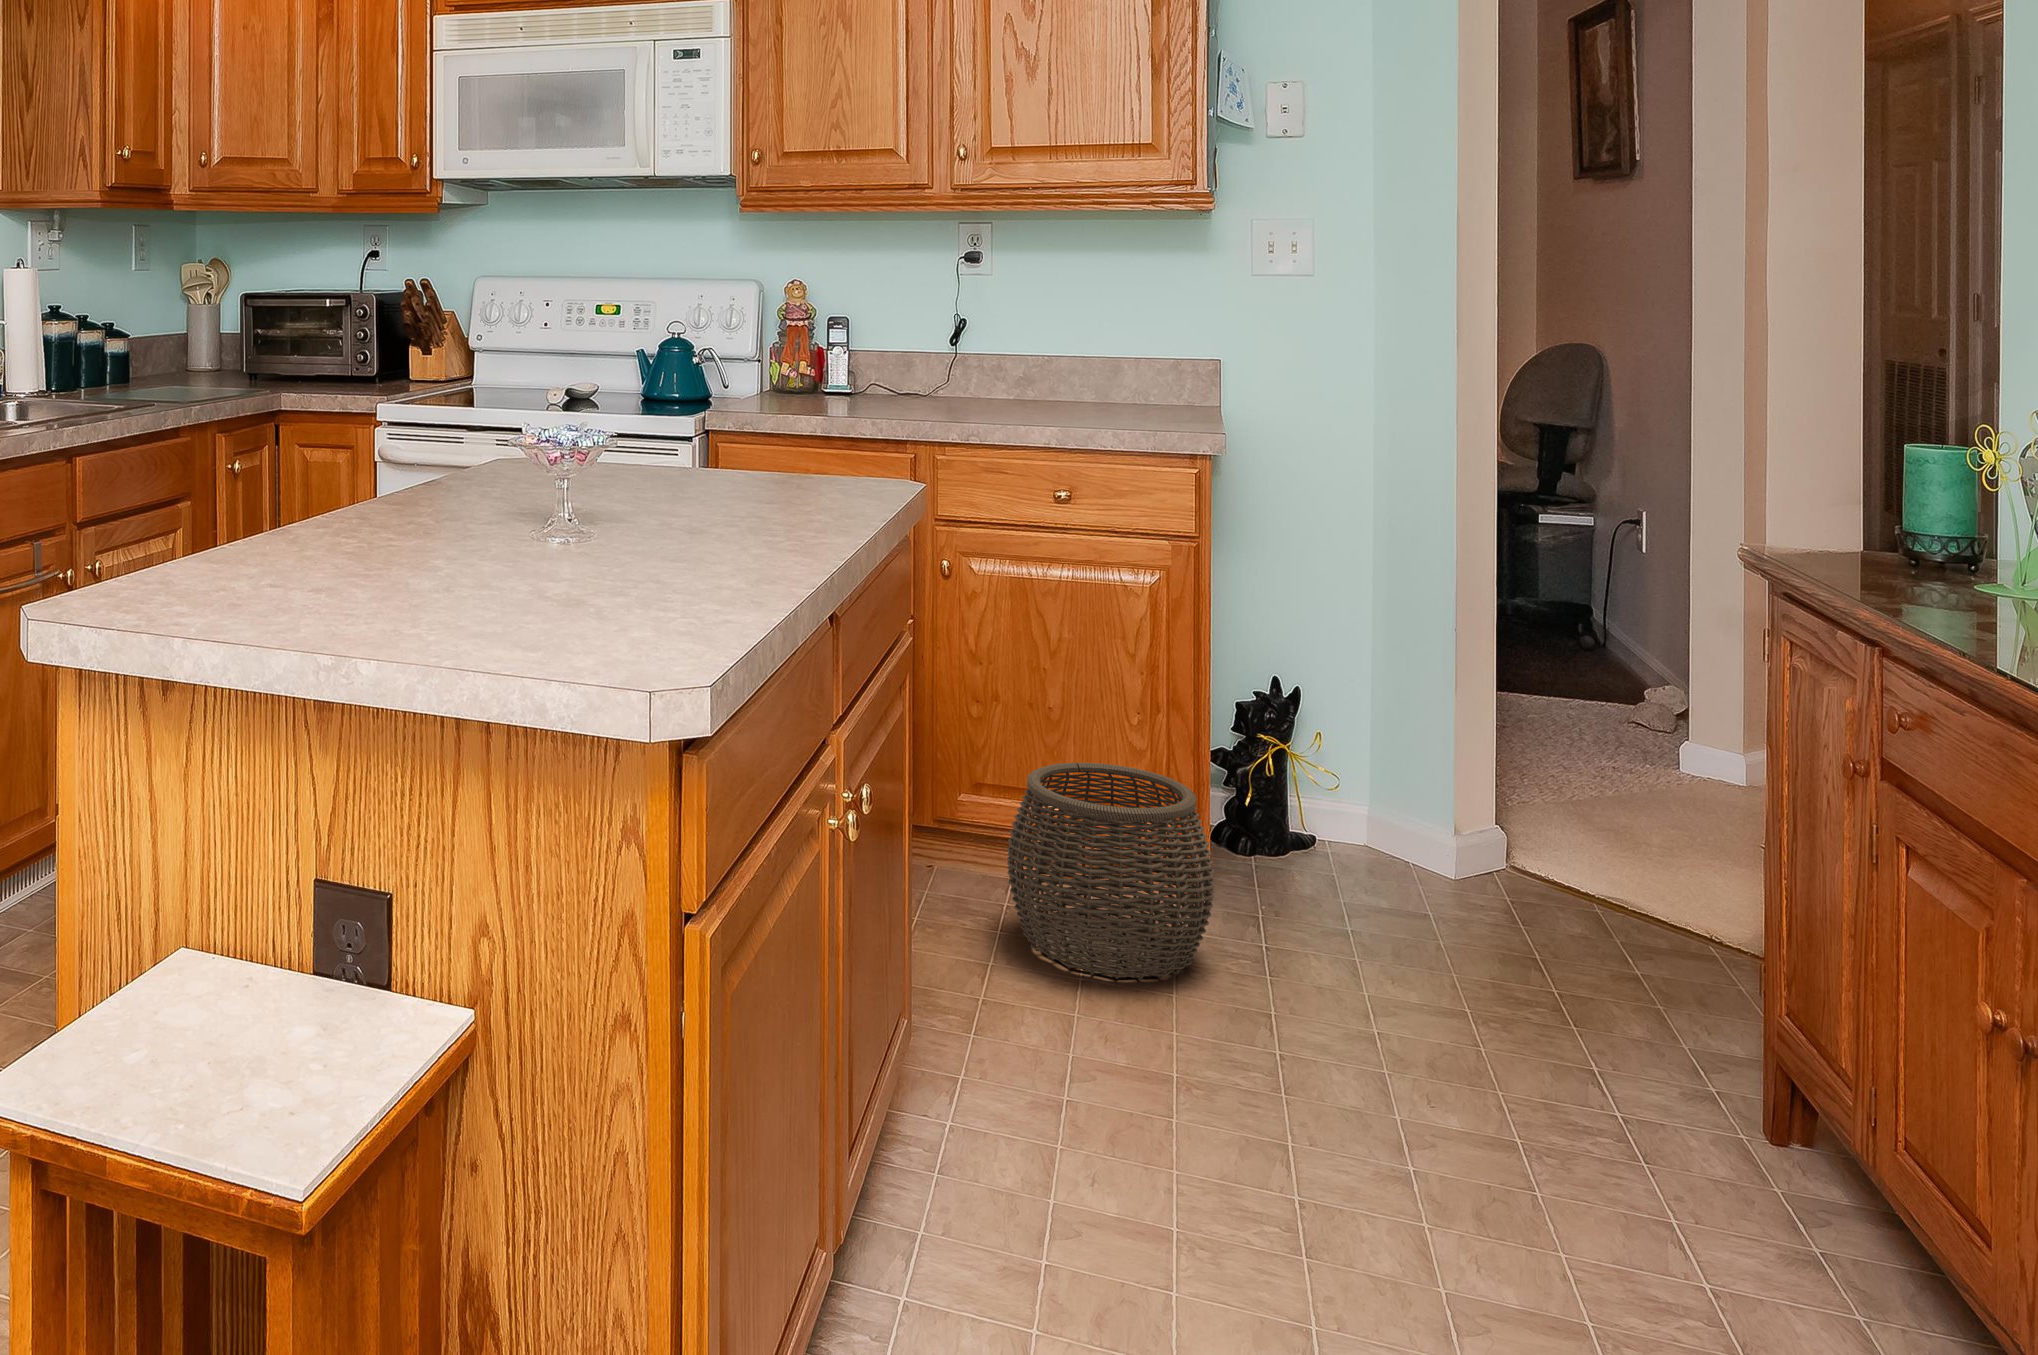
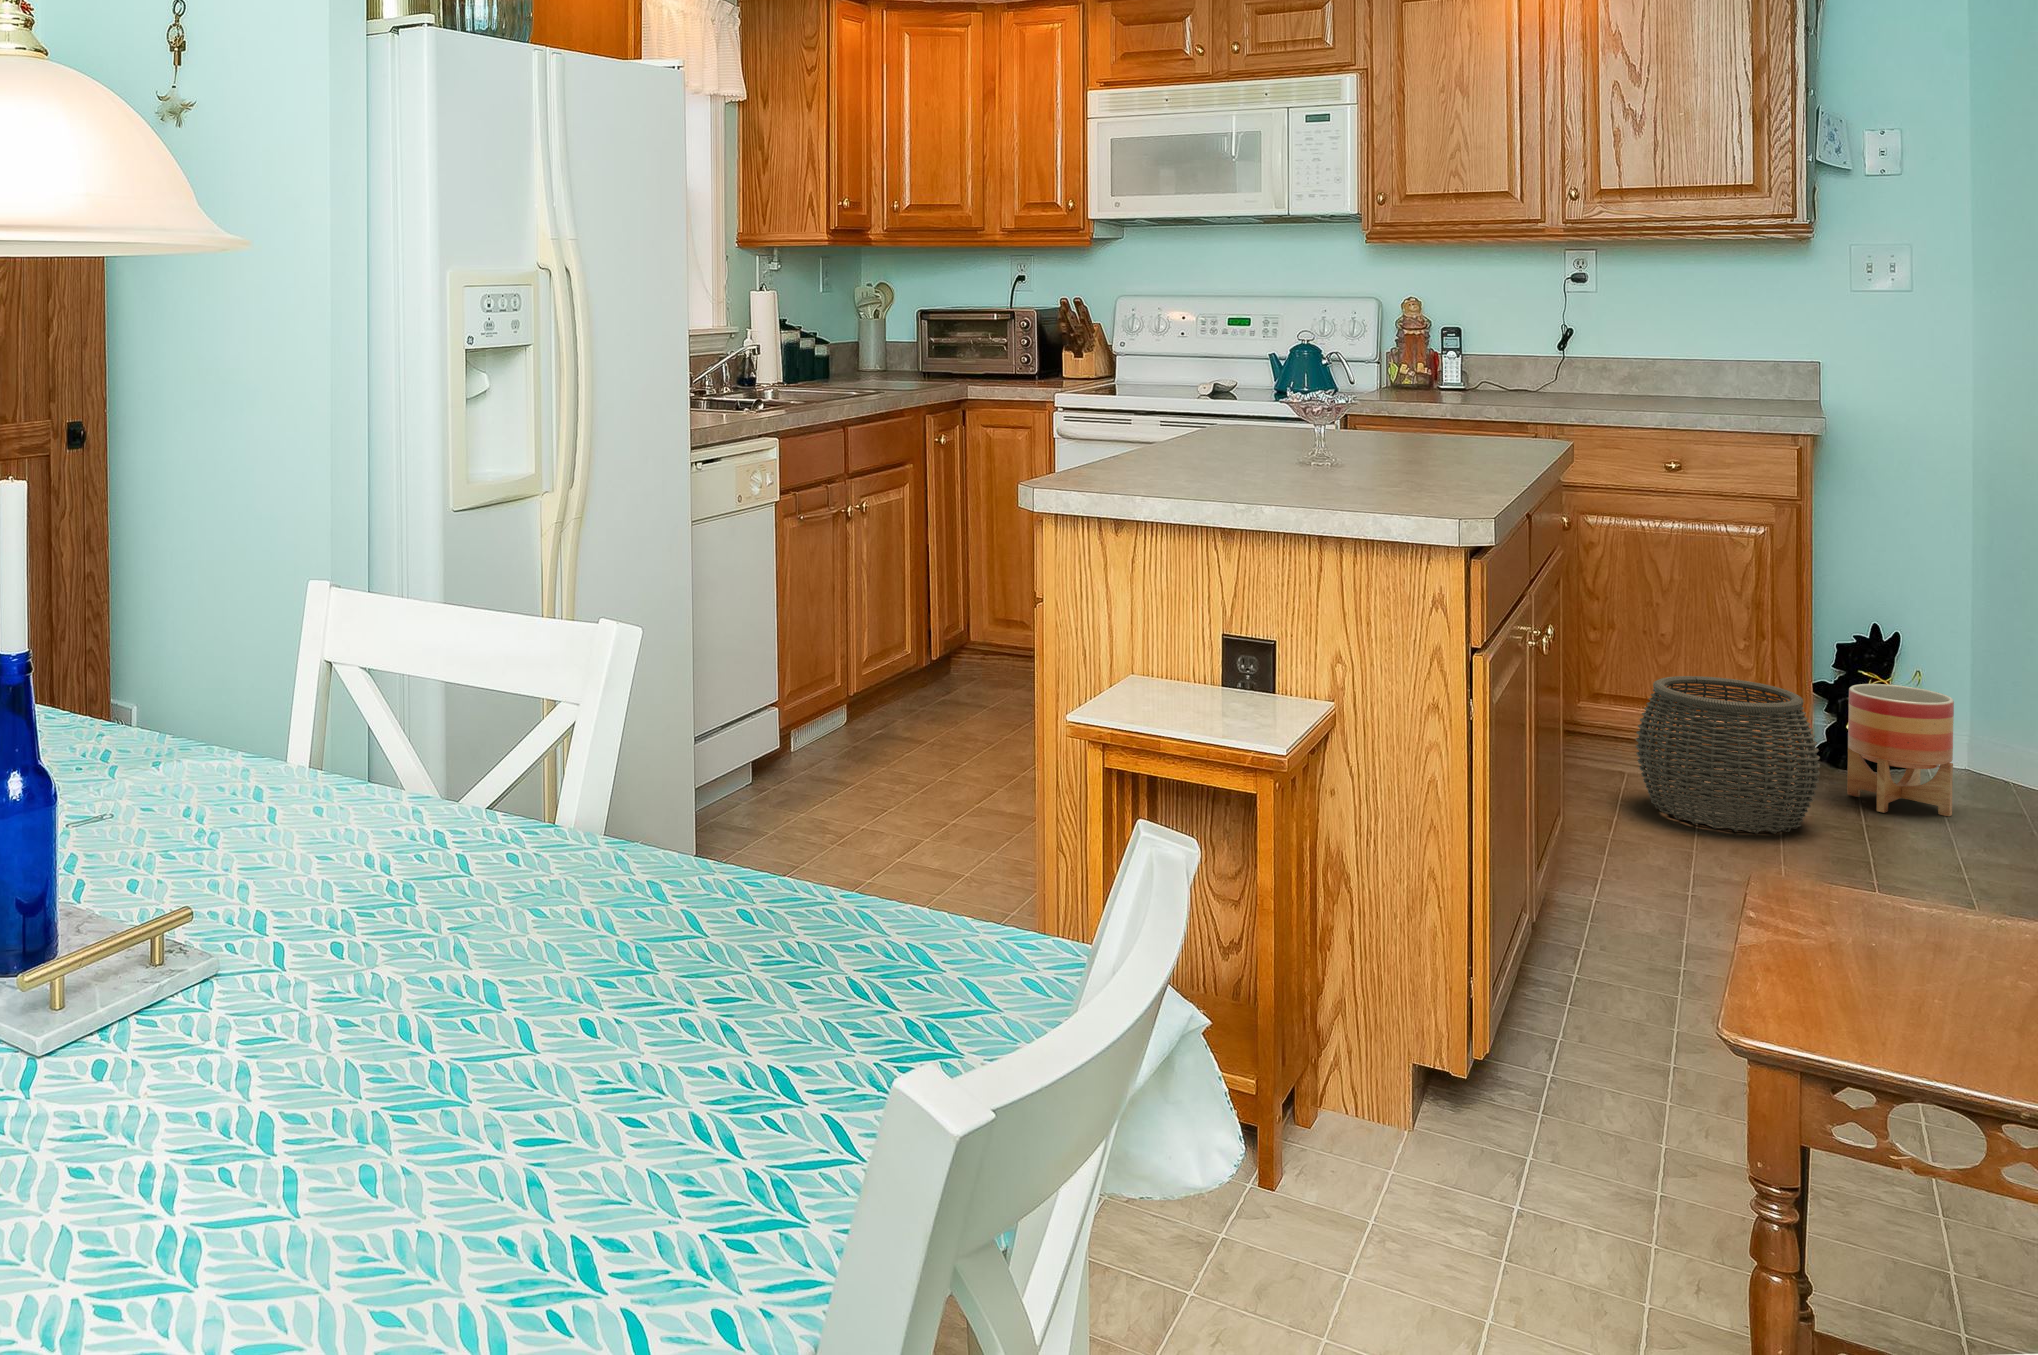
planter: none [1246,761,1362,932] -> present [1847,684,1954,817]

